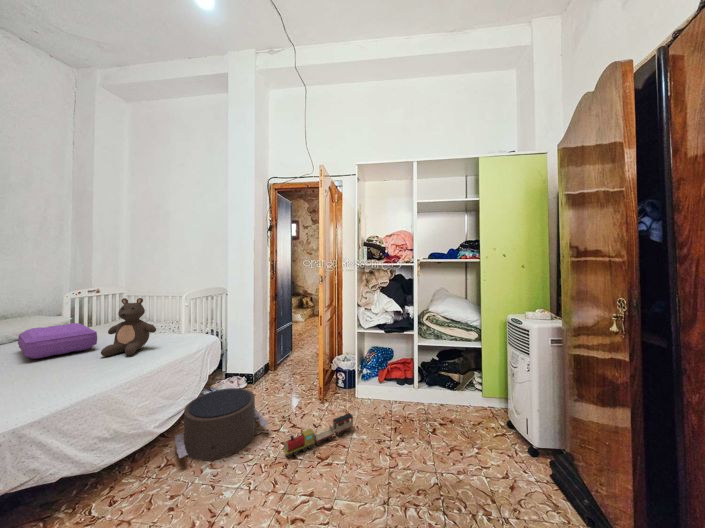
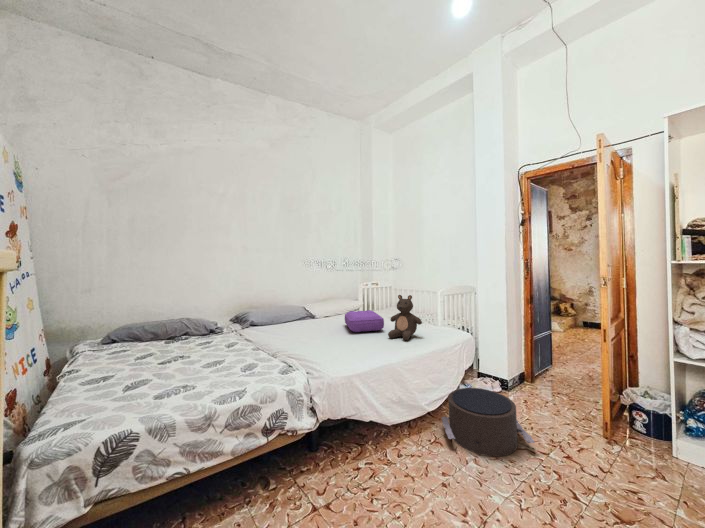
toy train: present [283,413,353,458] -> none [558,467,675,501]

